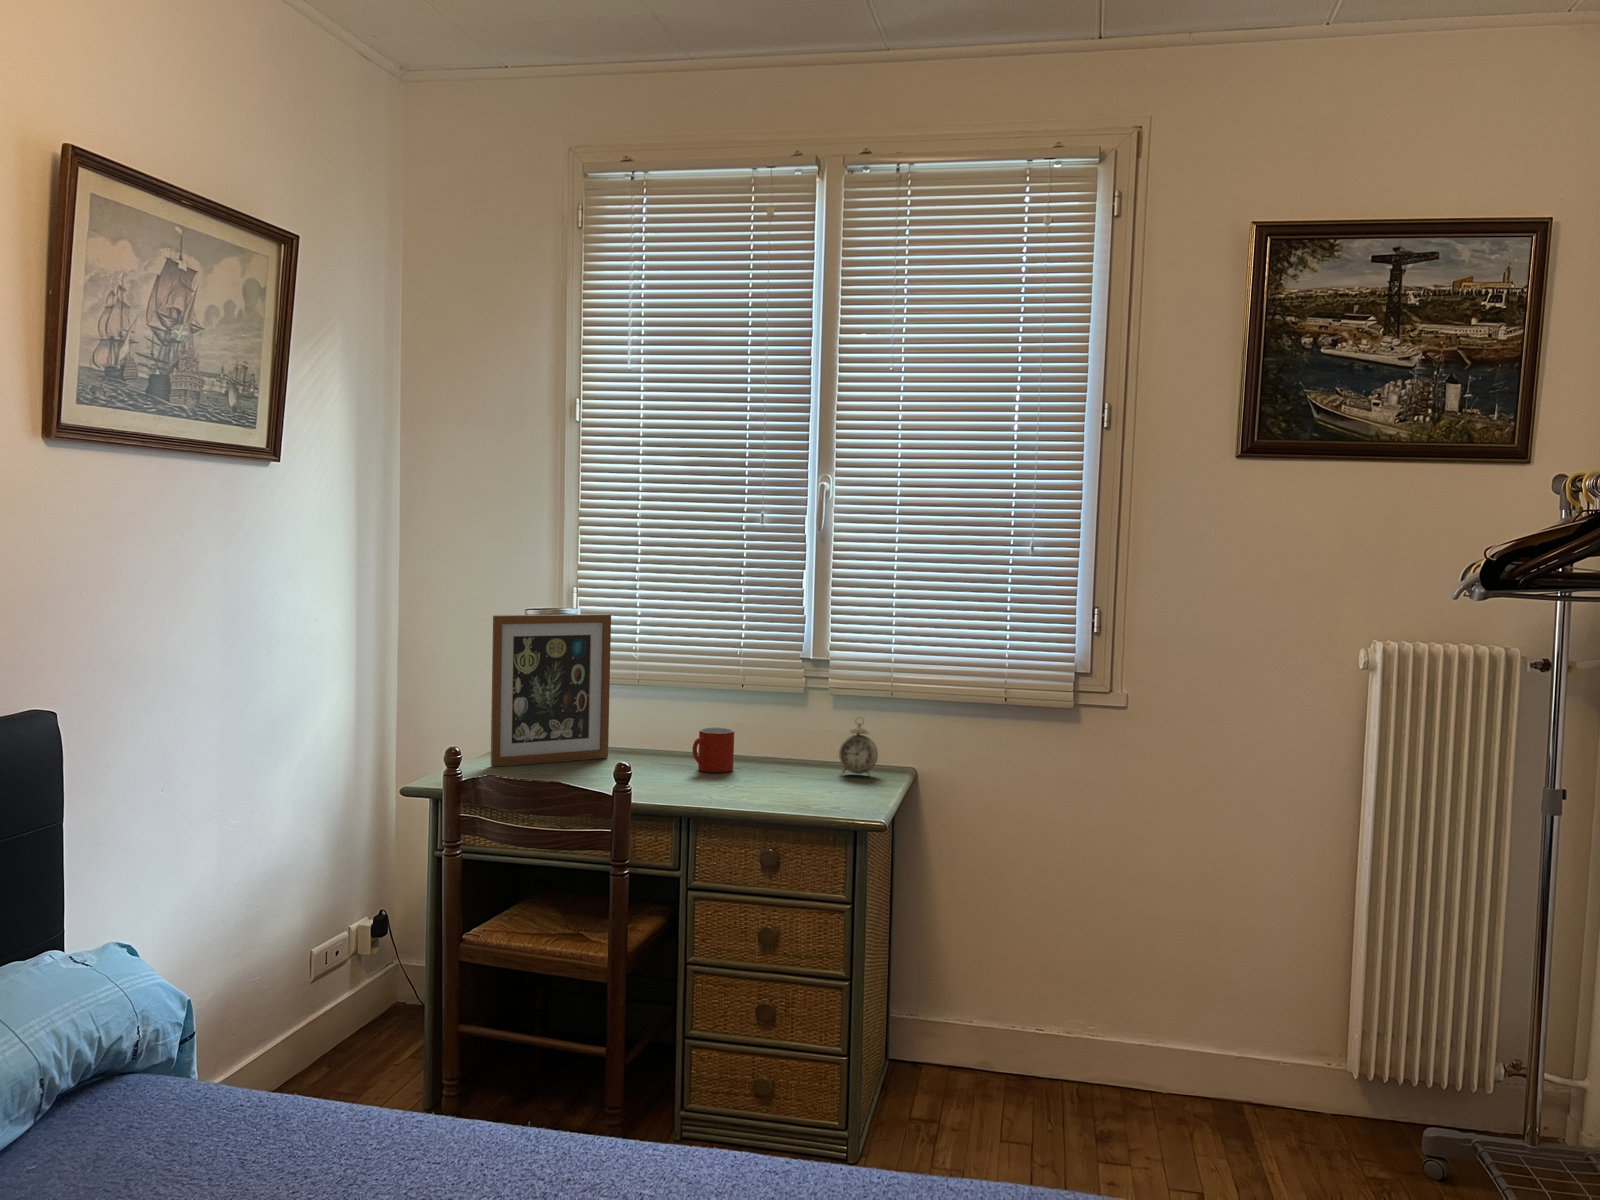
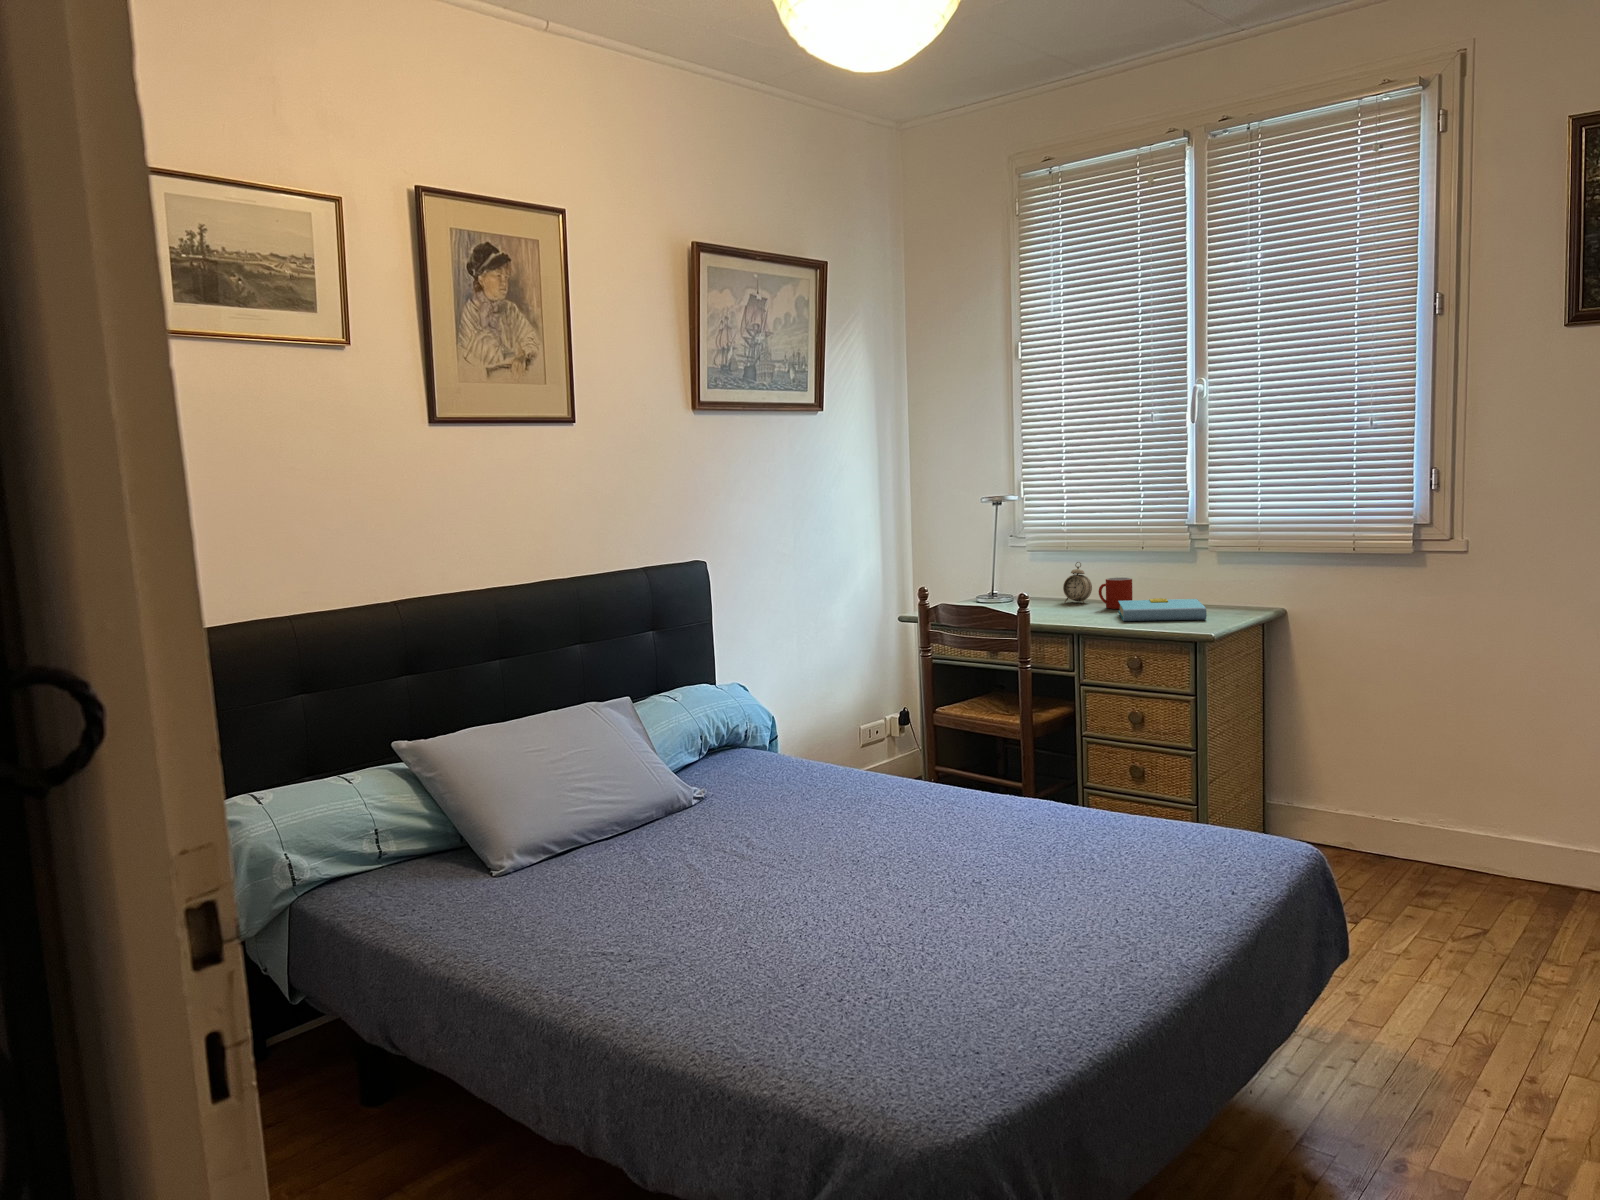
picture frame: present [491,614,611,767] -> none [959,499,1046,606]
alarm clock: present [839,718,878,776] -> present [1063,562,1092,603]
book: none [726,761,851,799] -> present [1118,598,1207,621]

